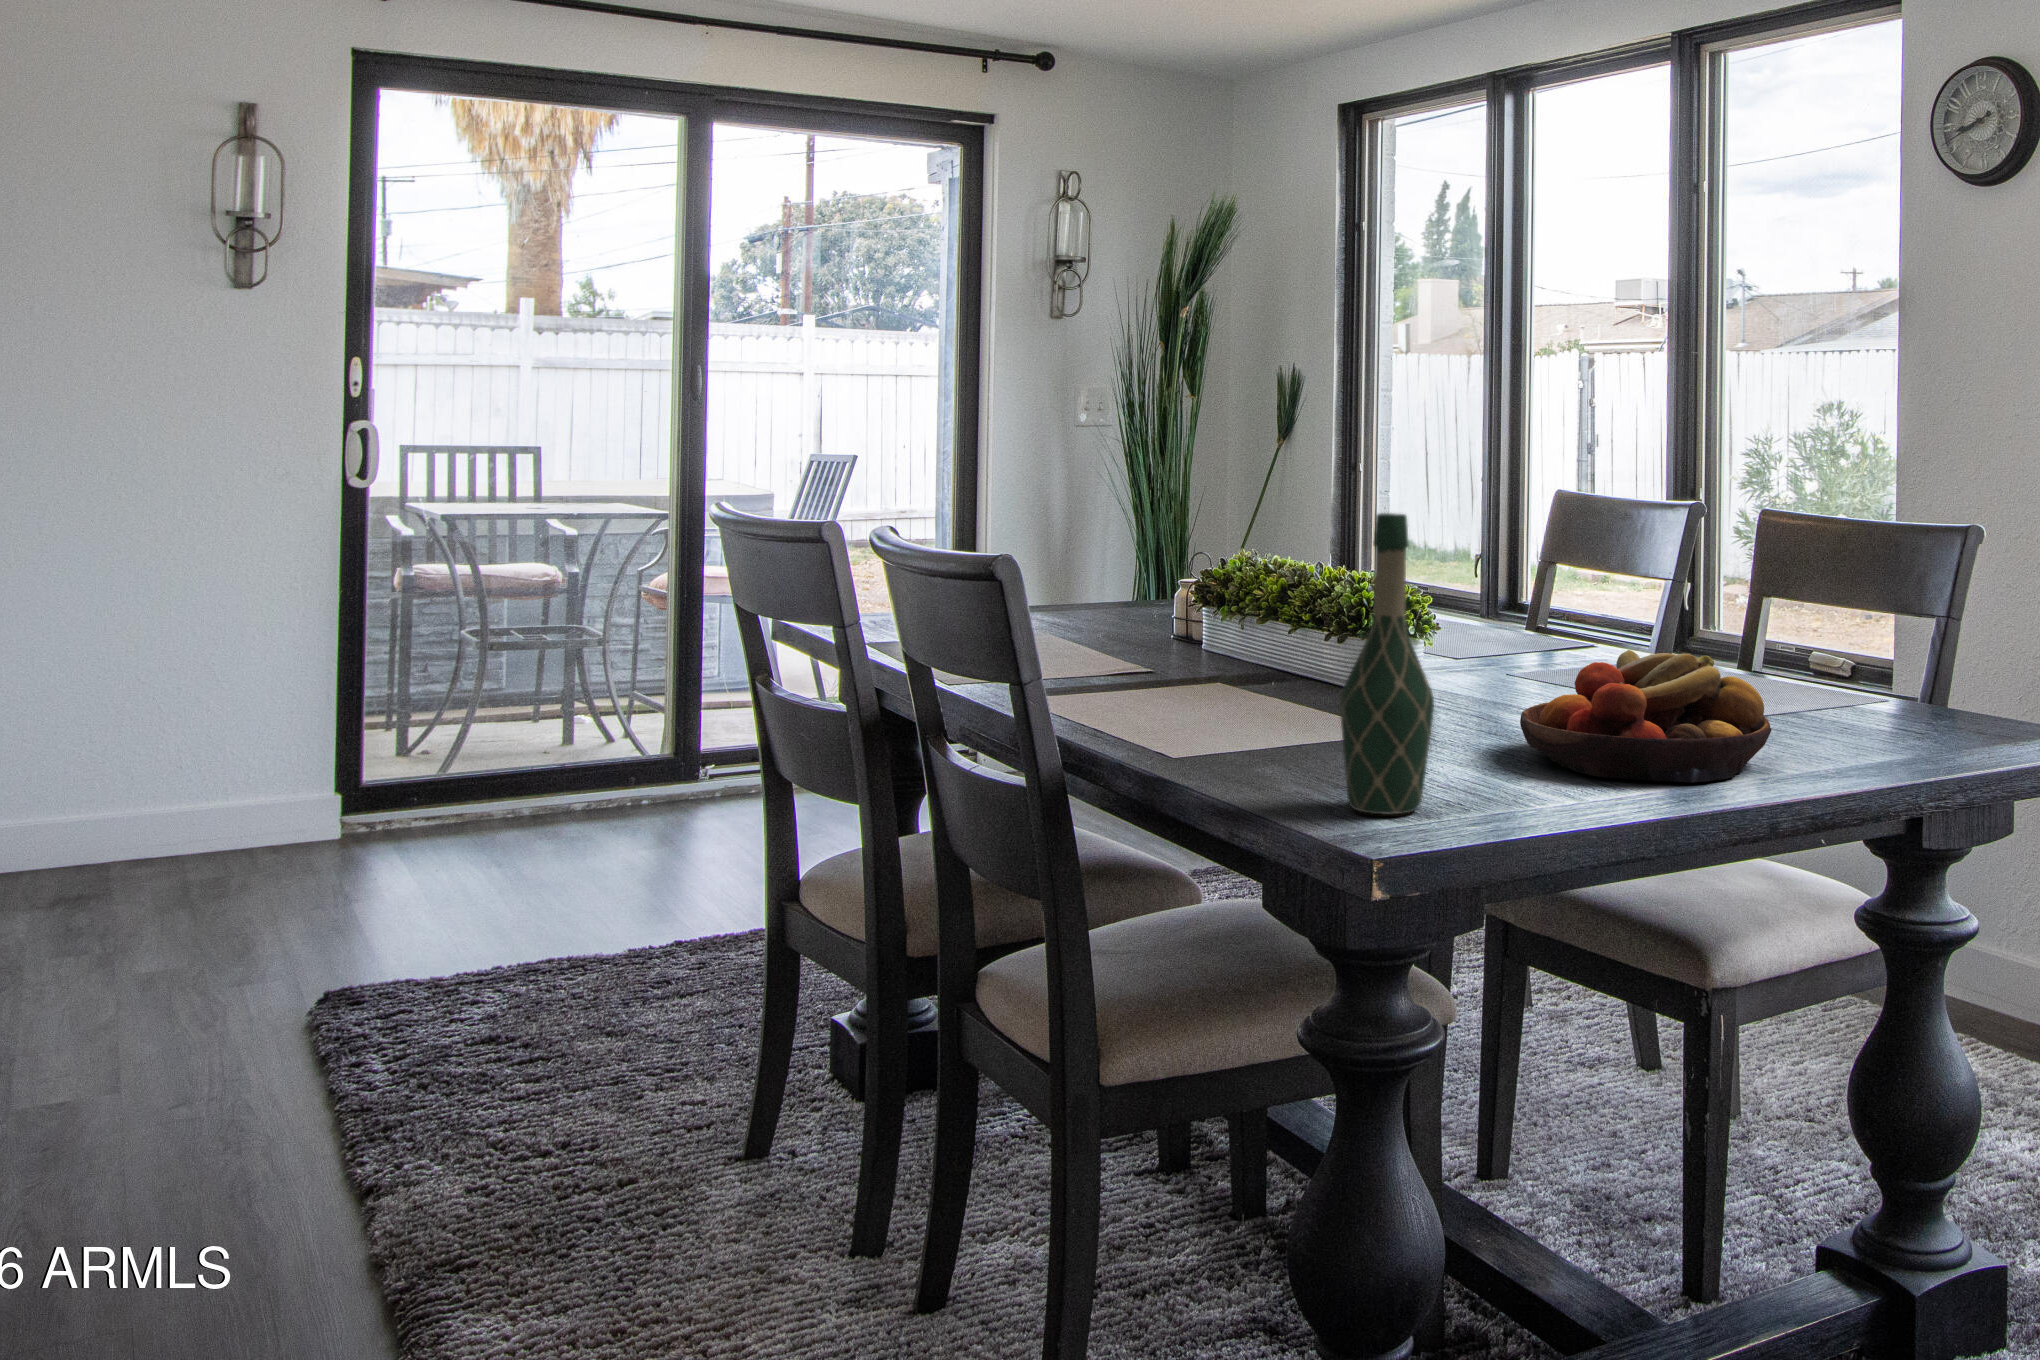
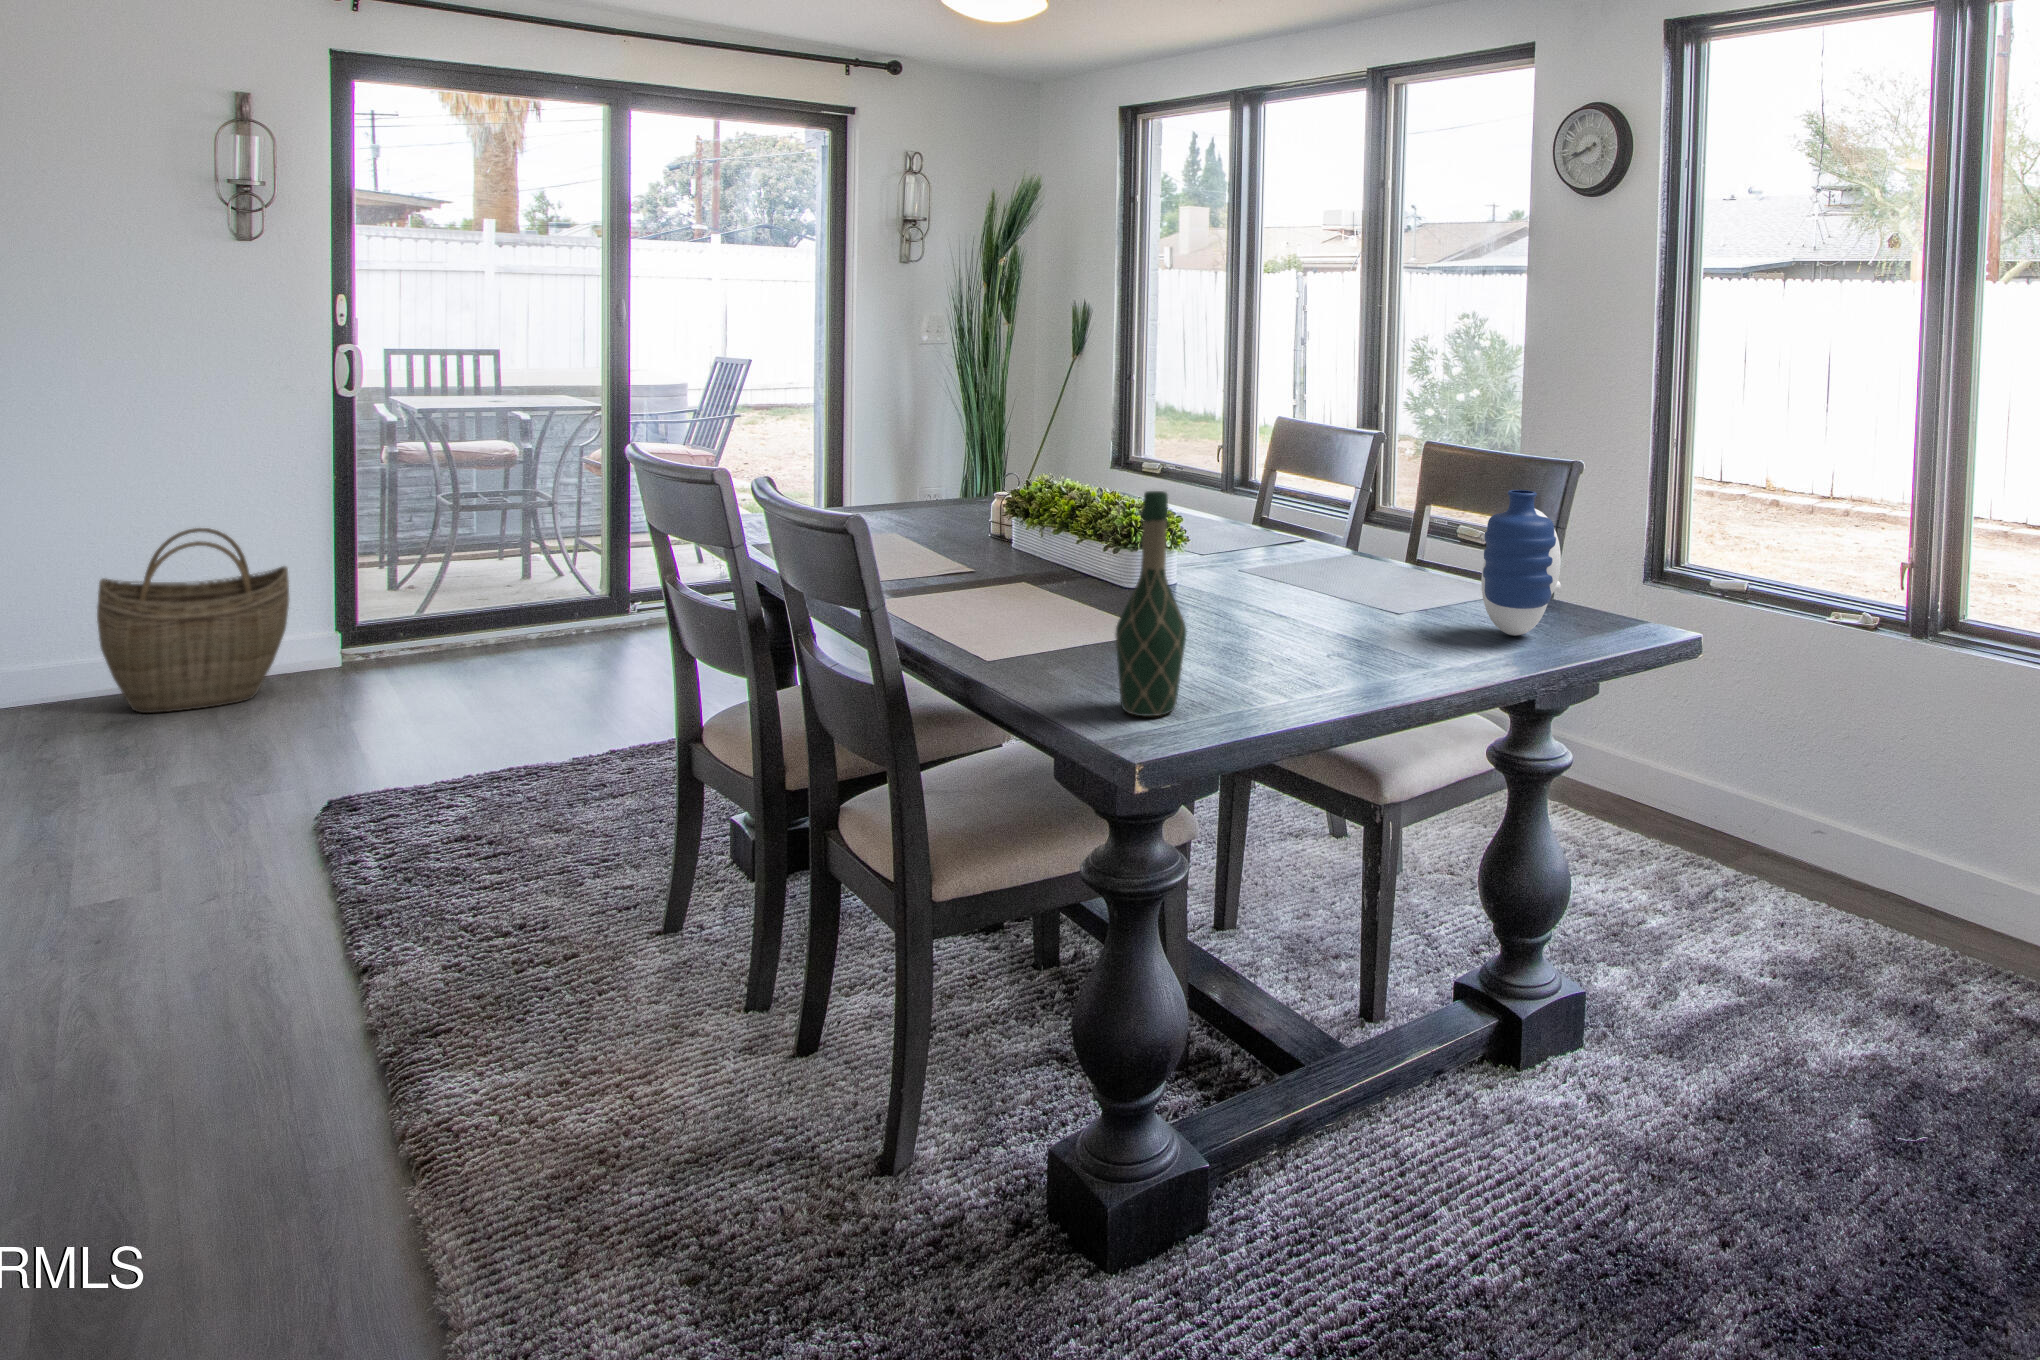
vase: none [1840,539,1952,743] -> present [1481,490,1561,636]
fruit bowl: present [1520,650,1771,782] -> none [1250,568,1433,679]
woven basket: none [53,657,280,892] -> present [97,528,289,713]

